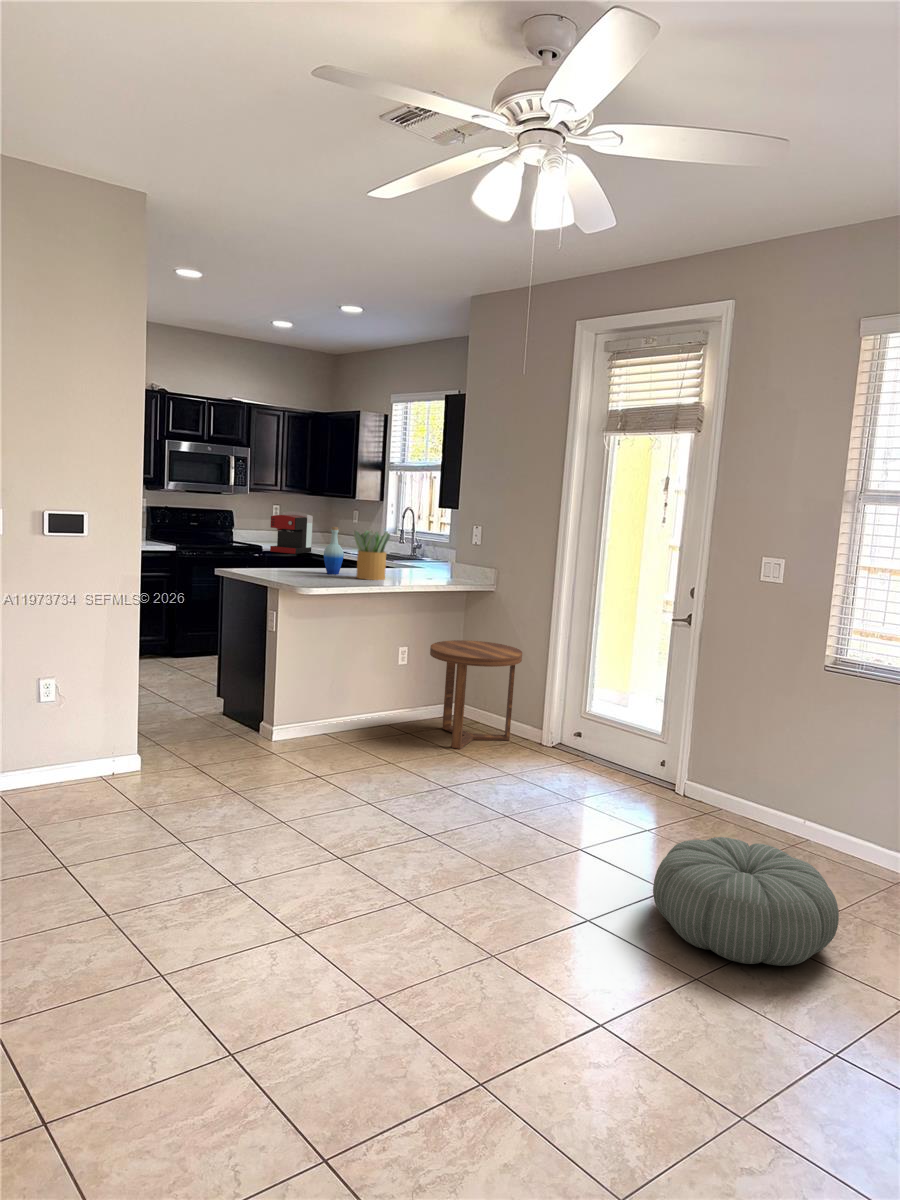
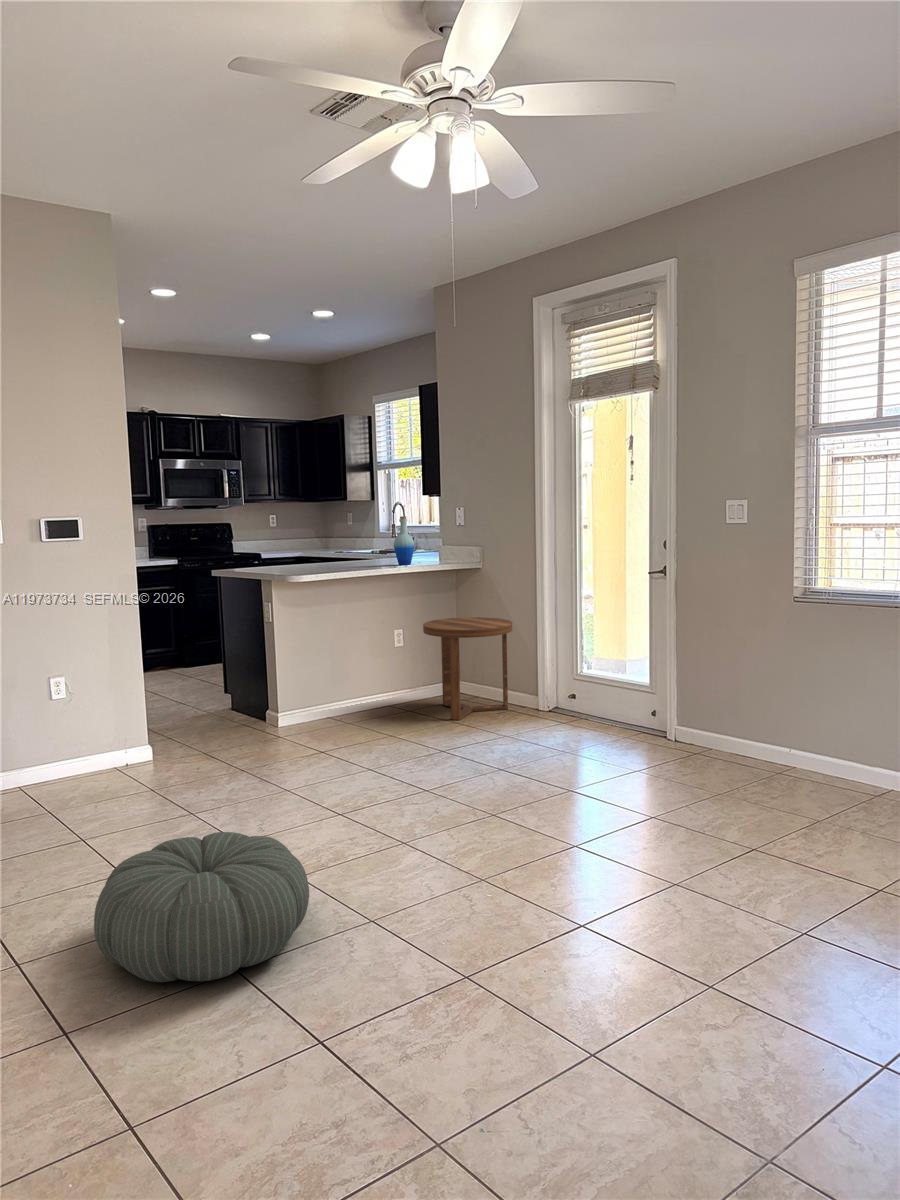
coffee maker: present [270,512,313,554] -> none [266,517,309,558]
bottle: present [324,527,344,574] -> present [394,516,414,565]
potted plant: present [354,530,390,580] -> none [341,519,376,567]
pouf: present [653,837,839,966] -> present [94,832,309,982]

